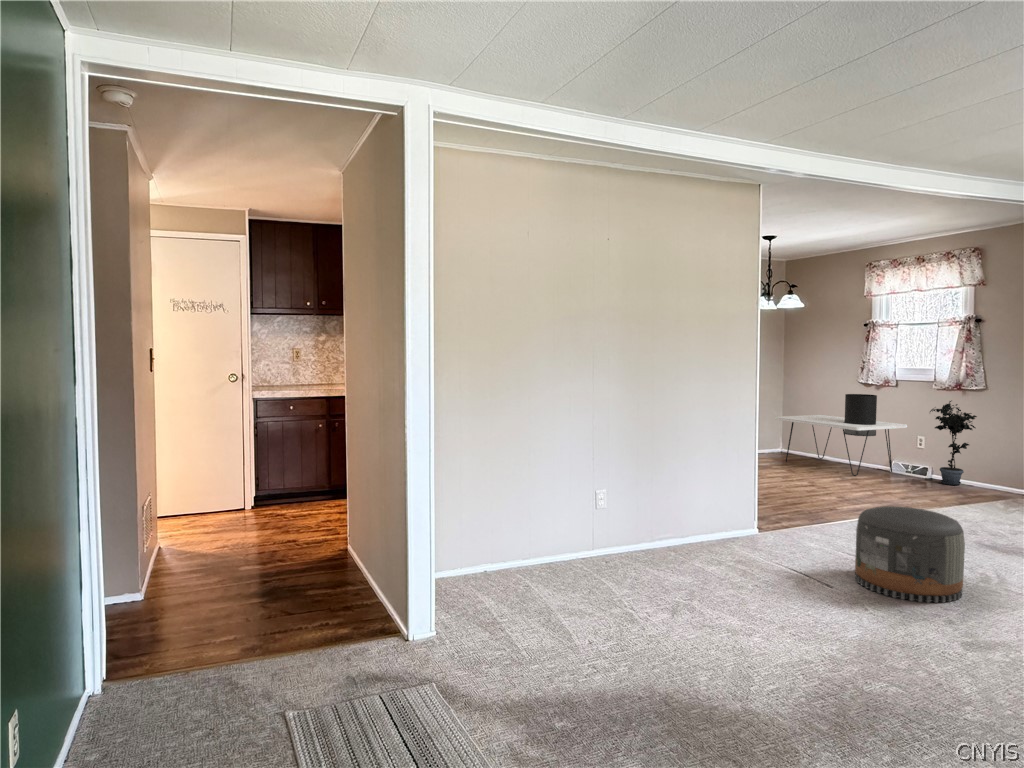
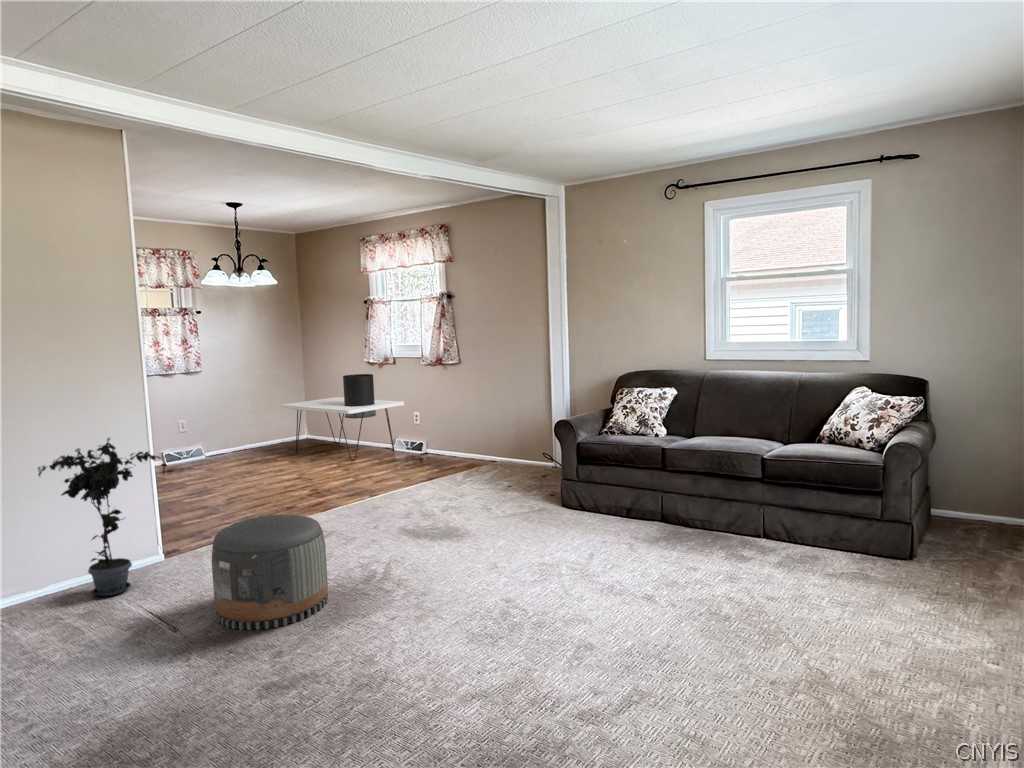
potted plant: present [930,401,977,485] -> present [38,438,160,596]

